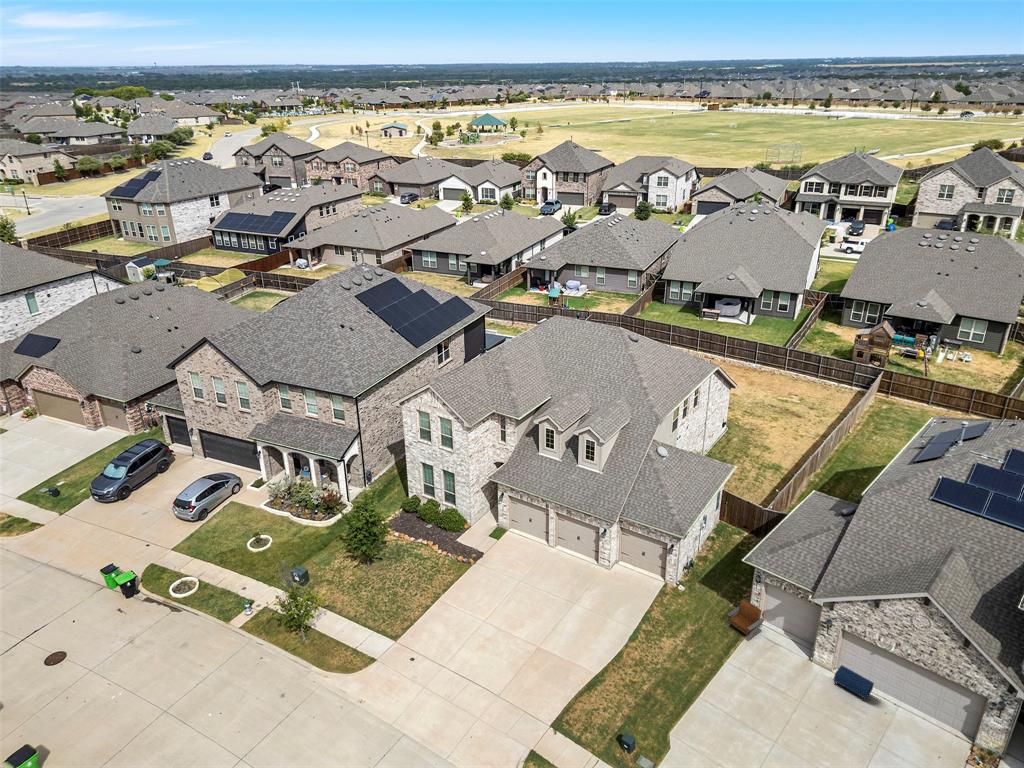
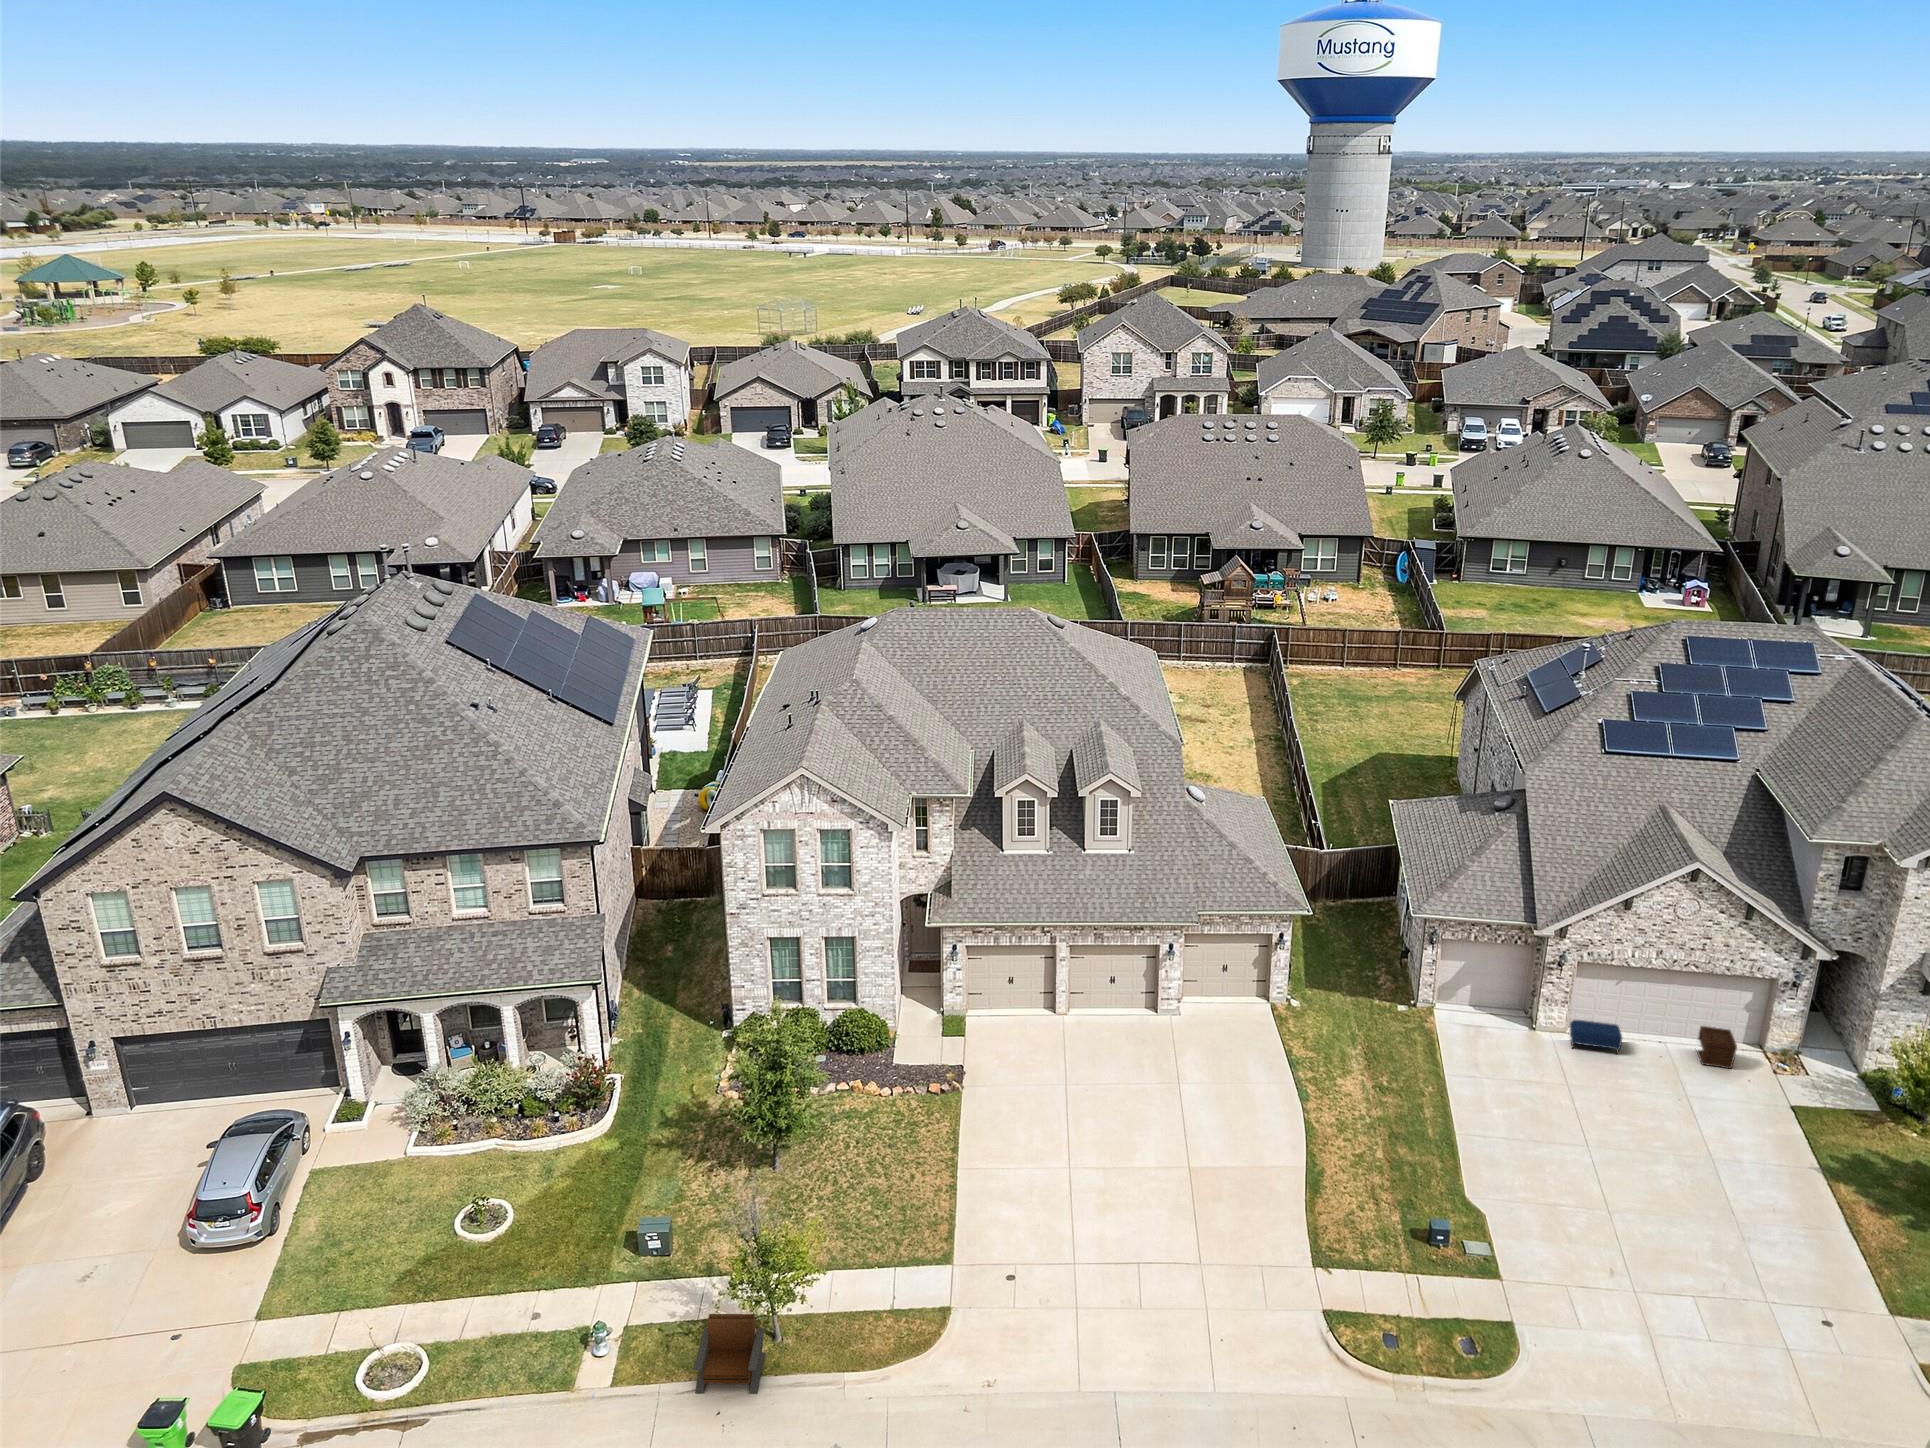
lounge chair: present [726,599,764,641] -> present [693,1314,765,1394]
wooden crate: none [925,710,961,750] -> present [1697,1026,1737,1069]

